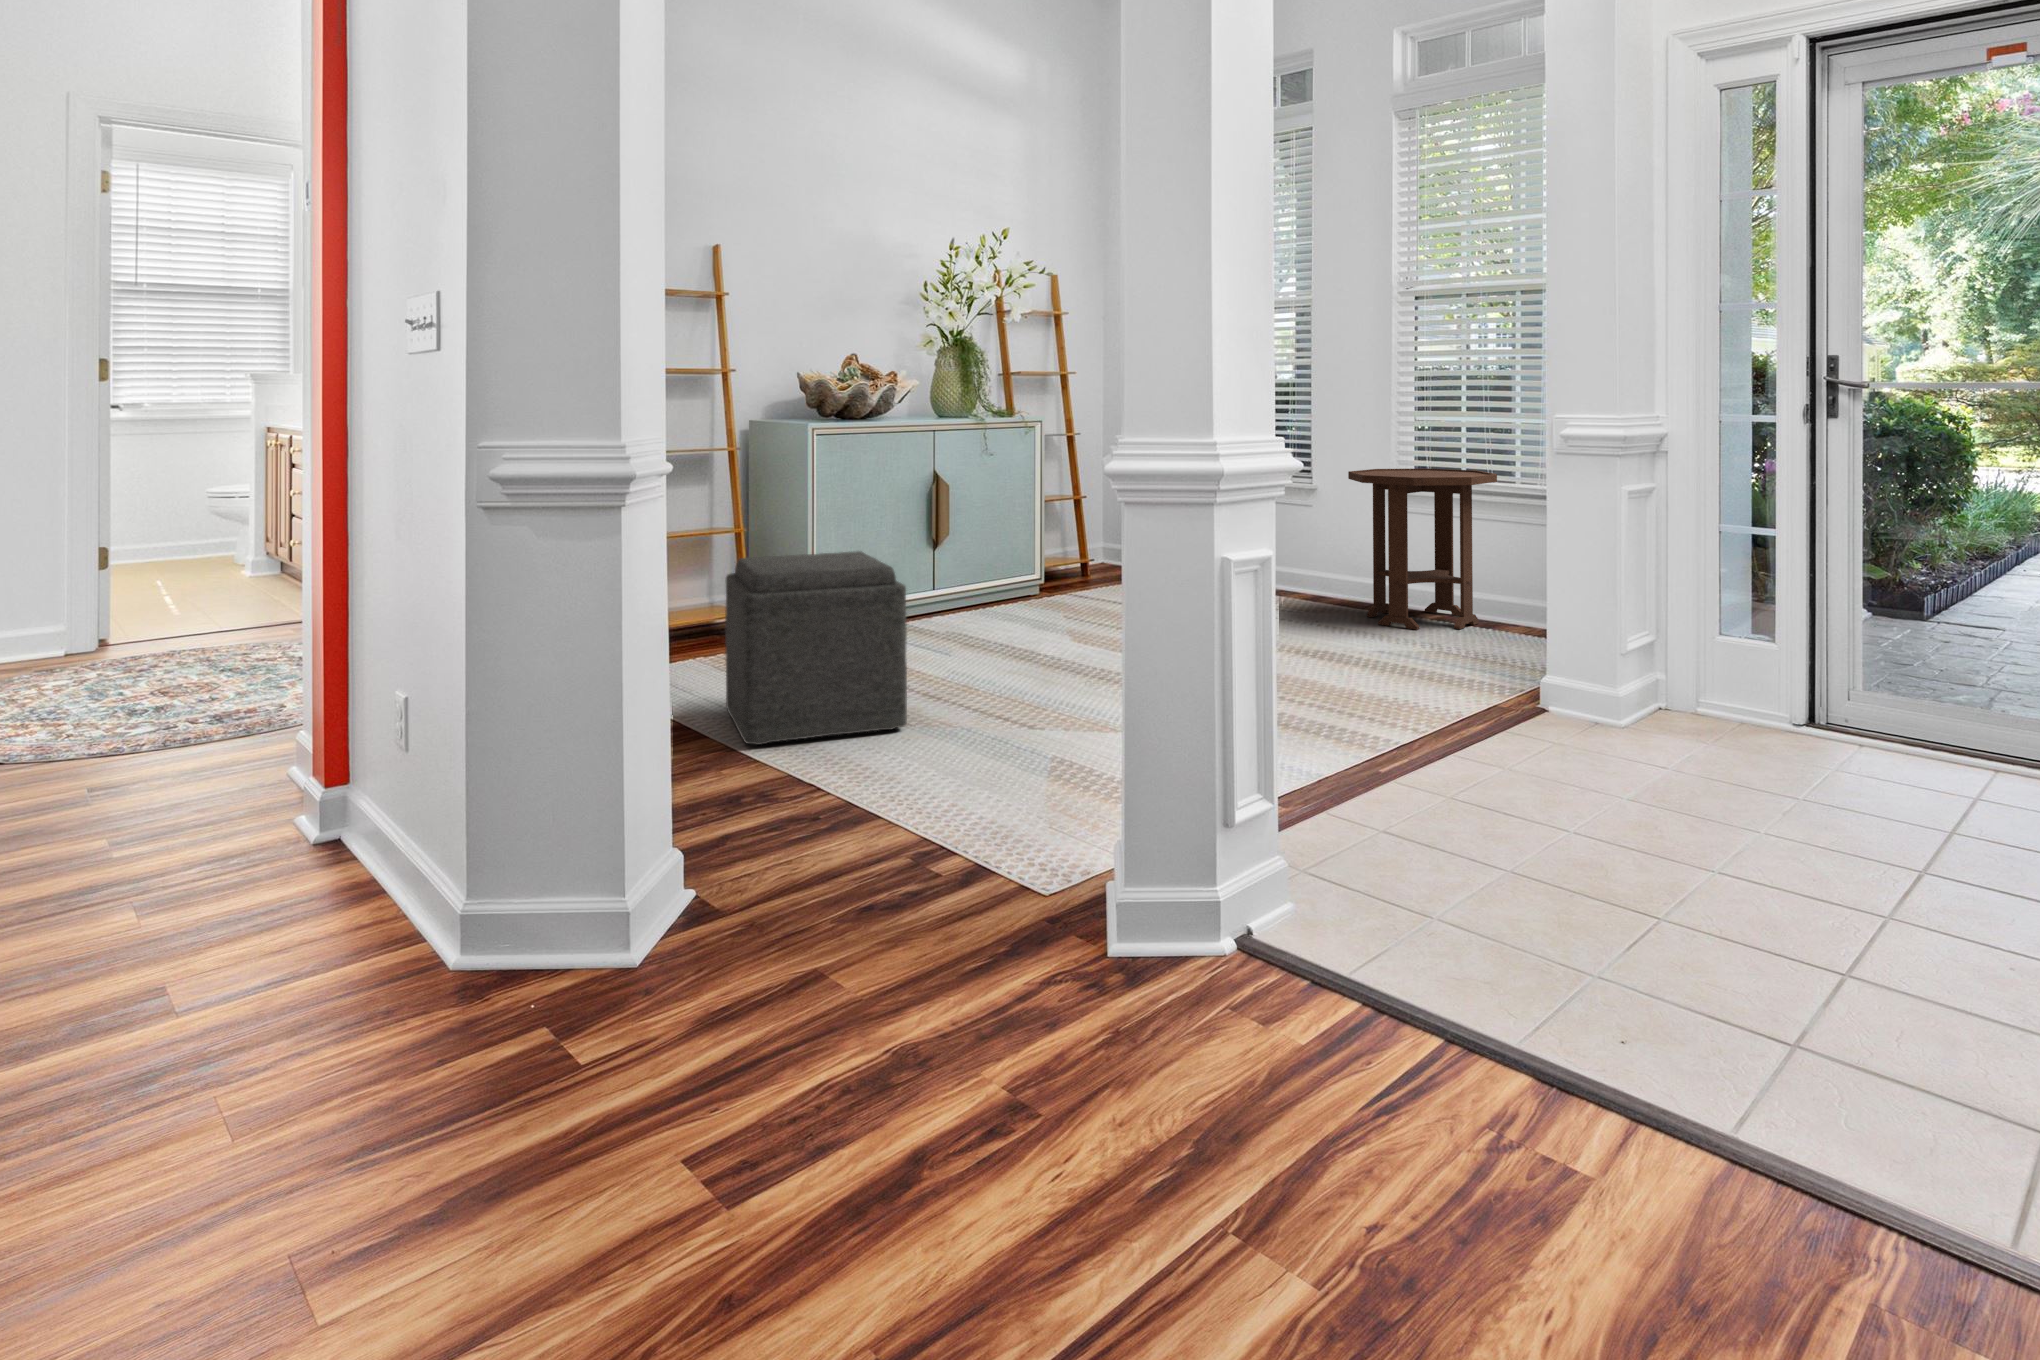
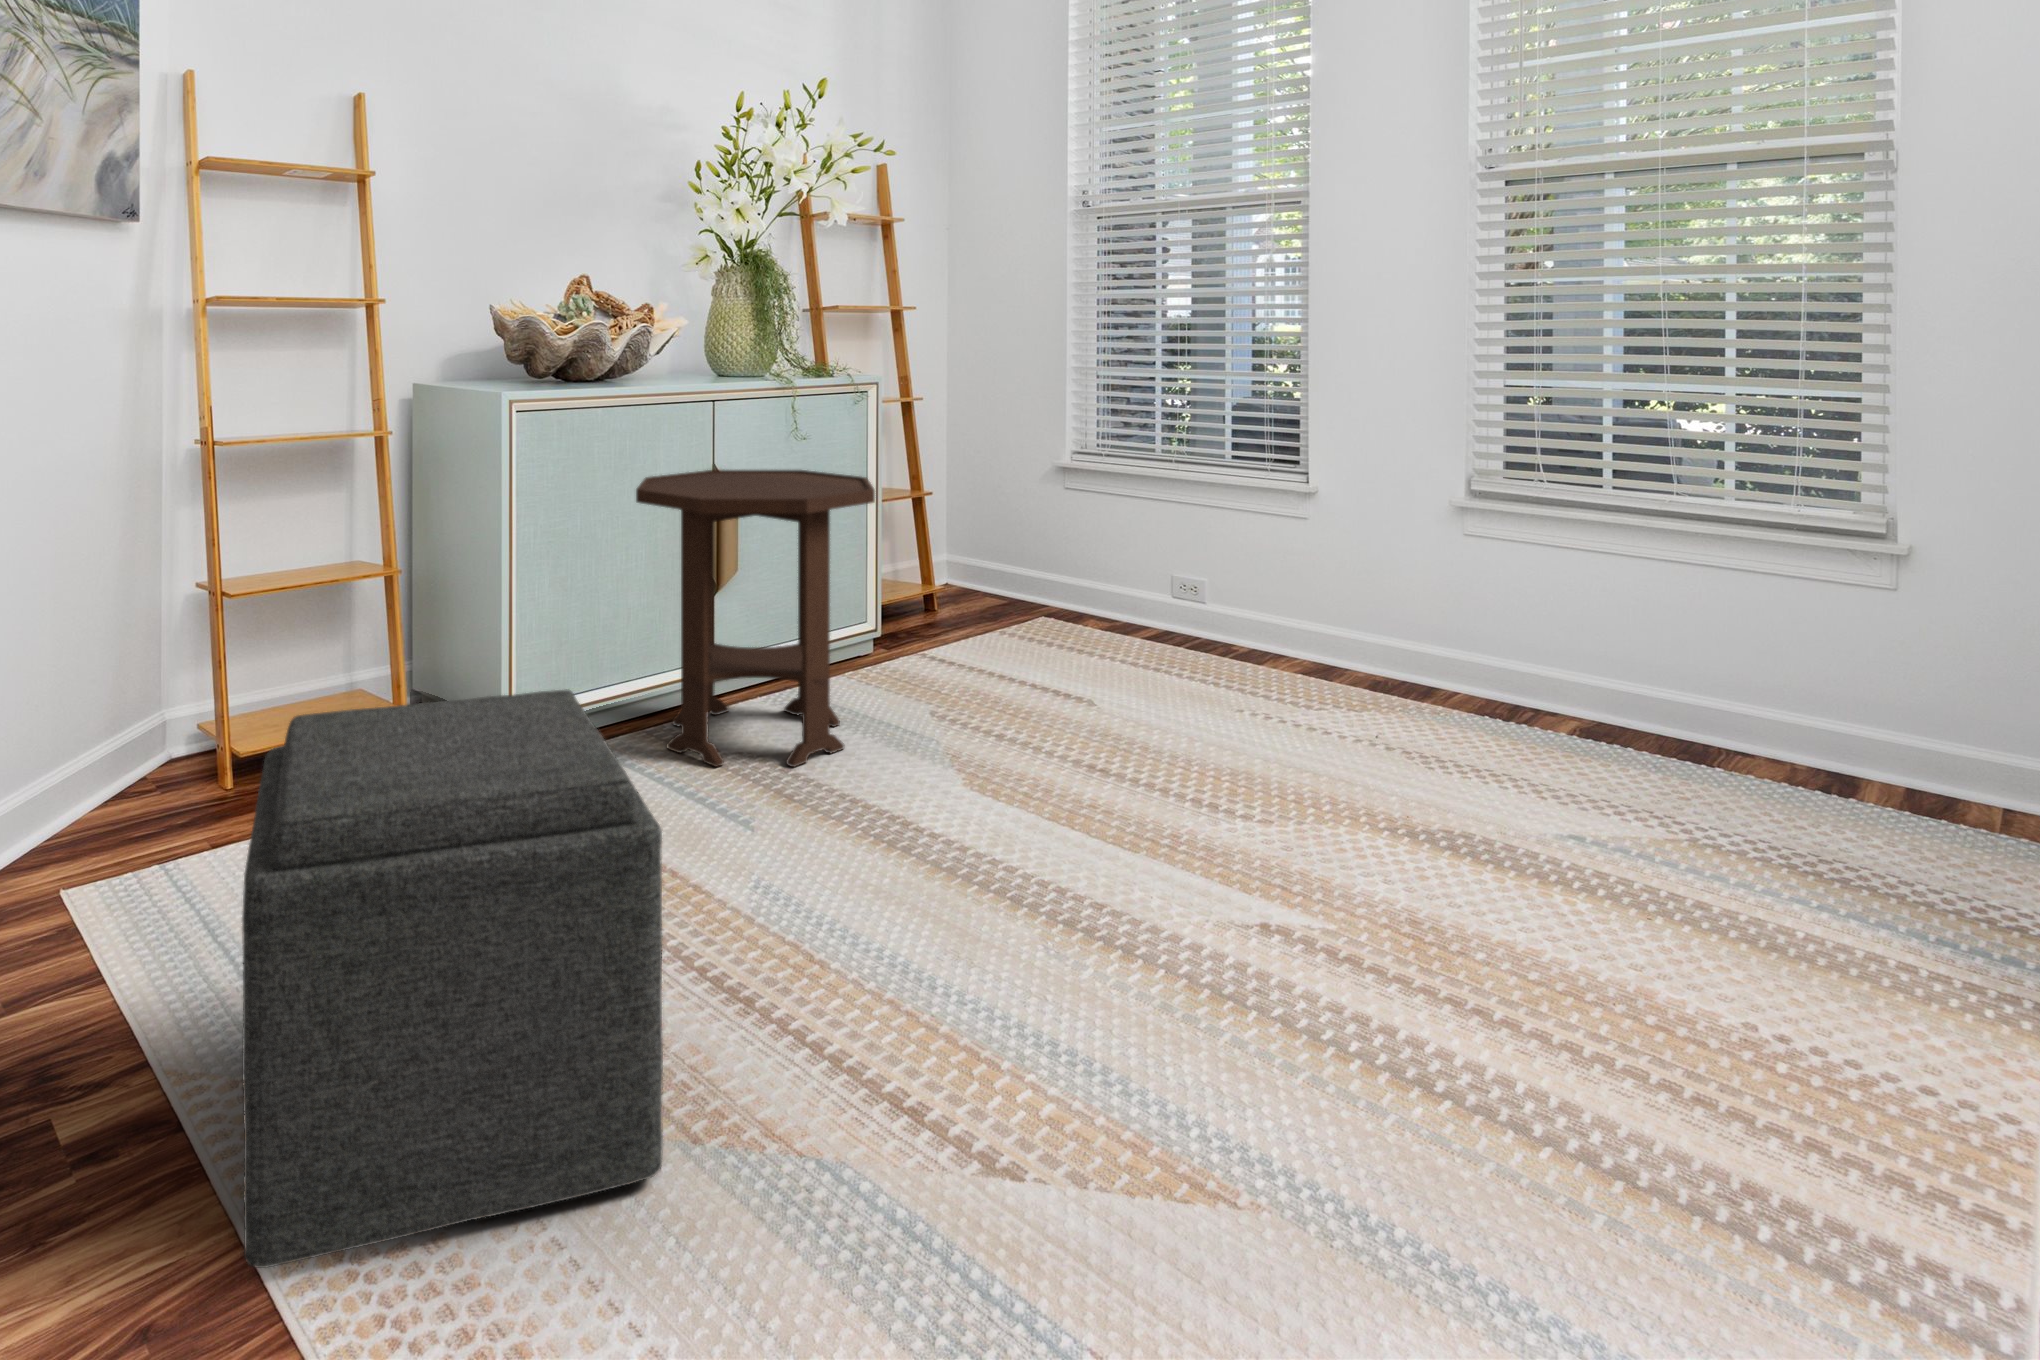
side table: present [1348,468,1497,630] -> present [636,470,875,767]

